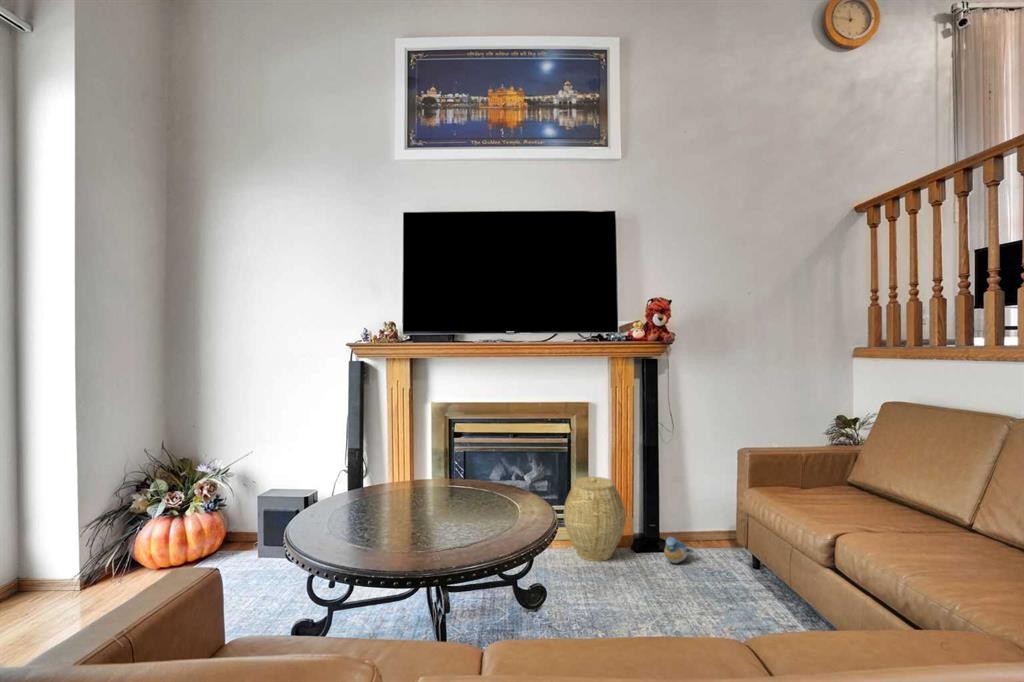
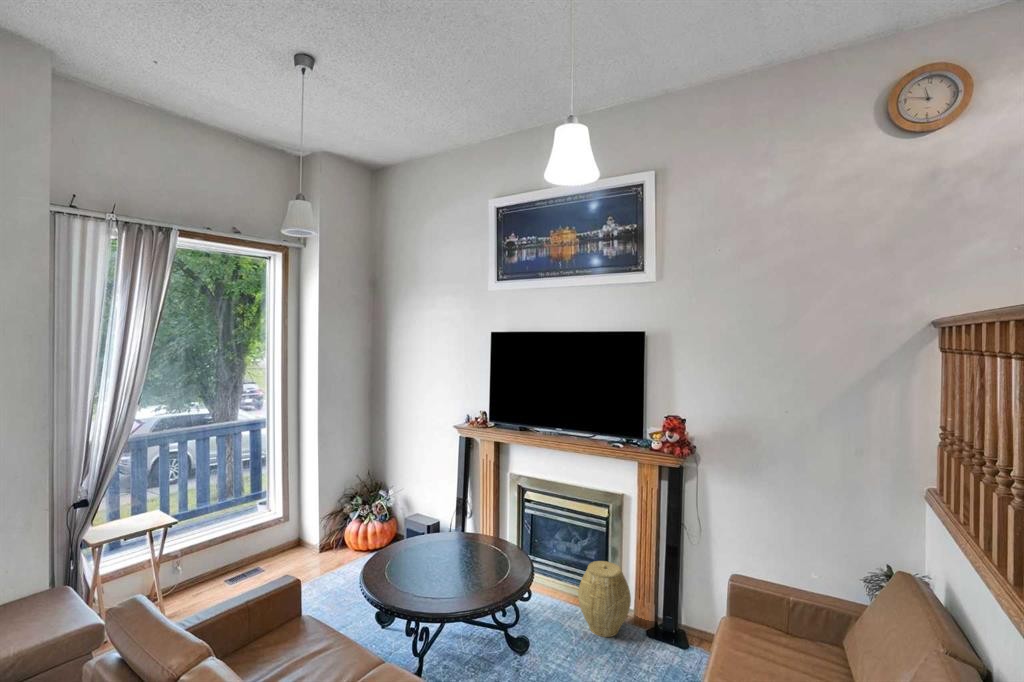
plush toy: present [664,537,694,563] -> none [649,636,682,661]

